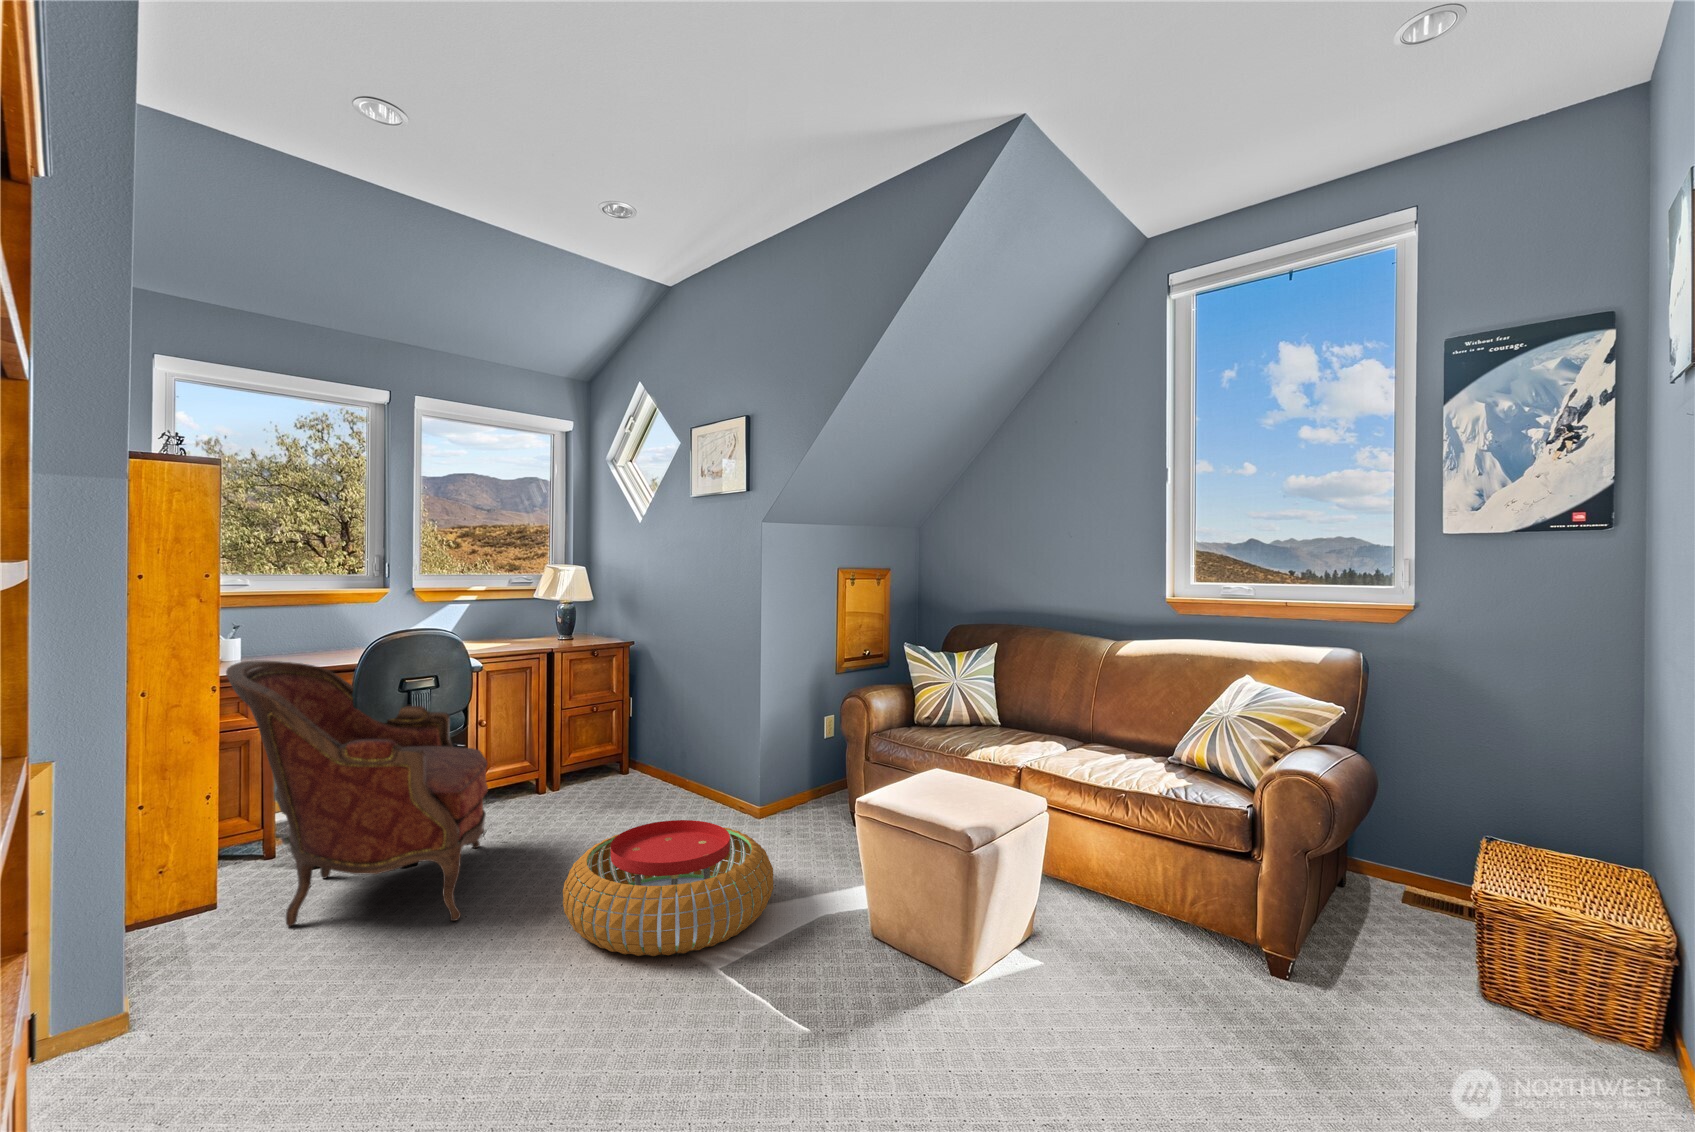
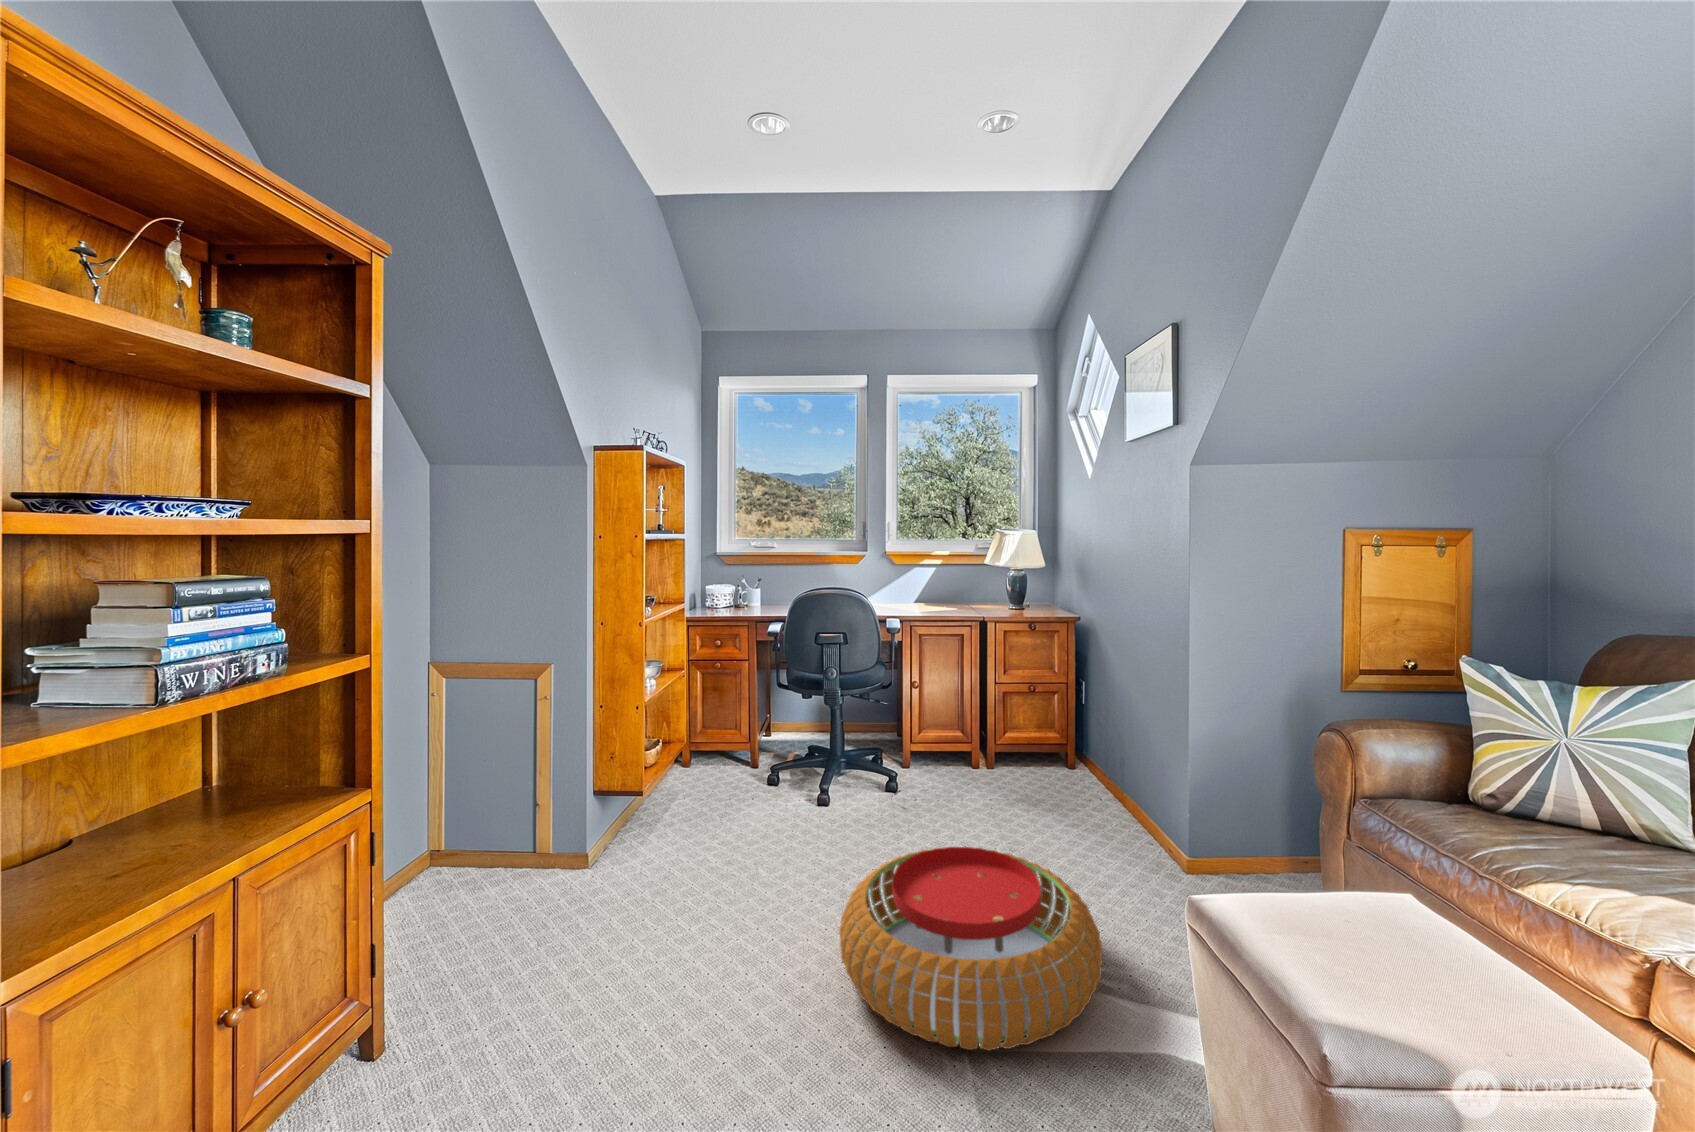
armchair: present [226,661,488,926] -> none [659,617,879,885]

